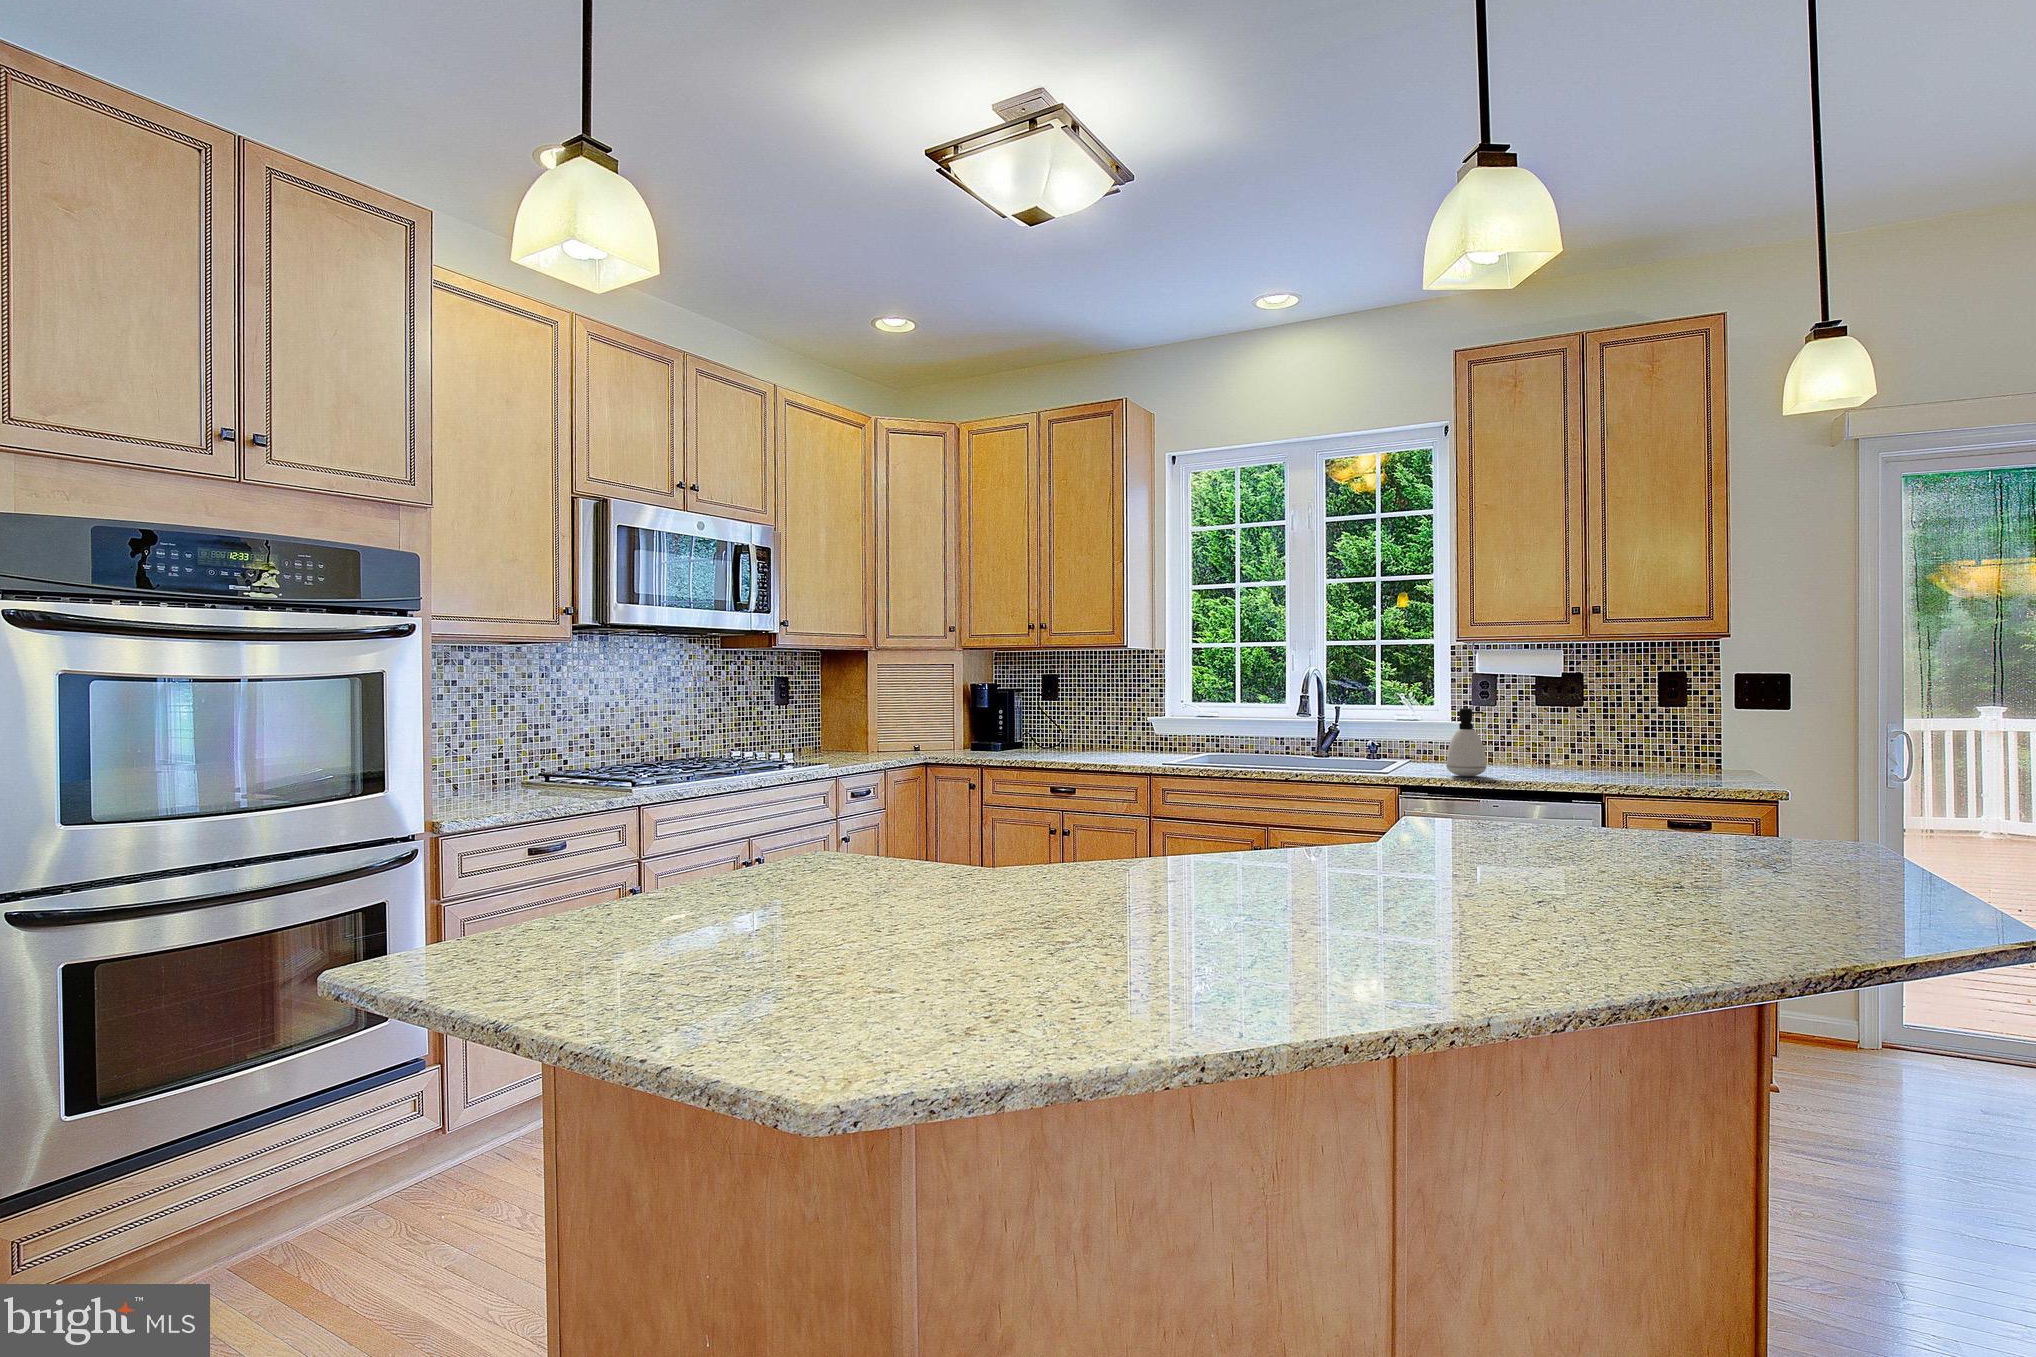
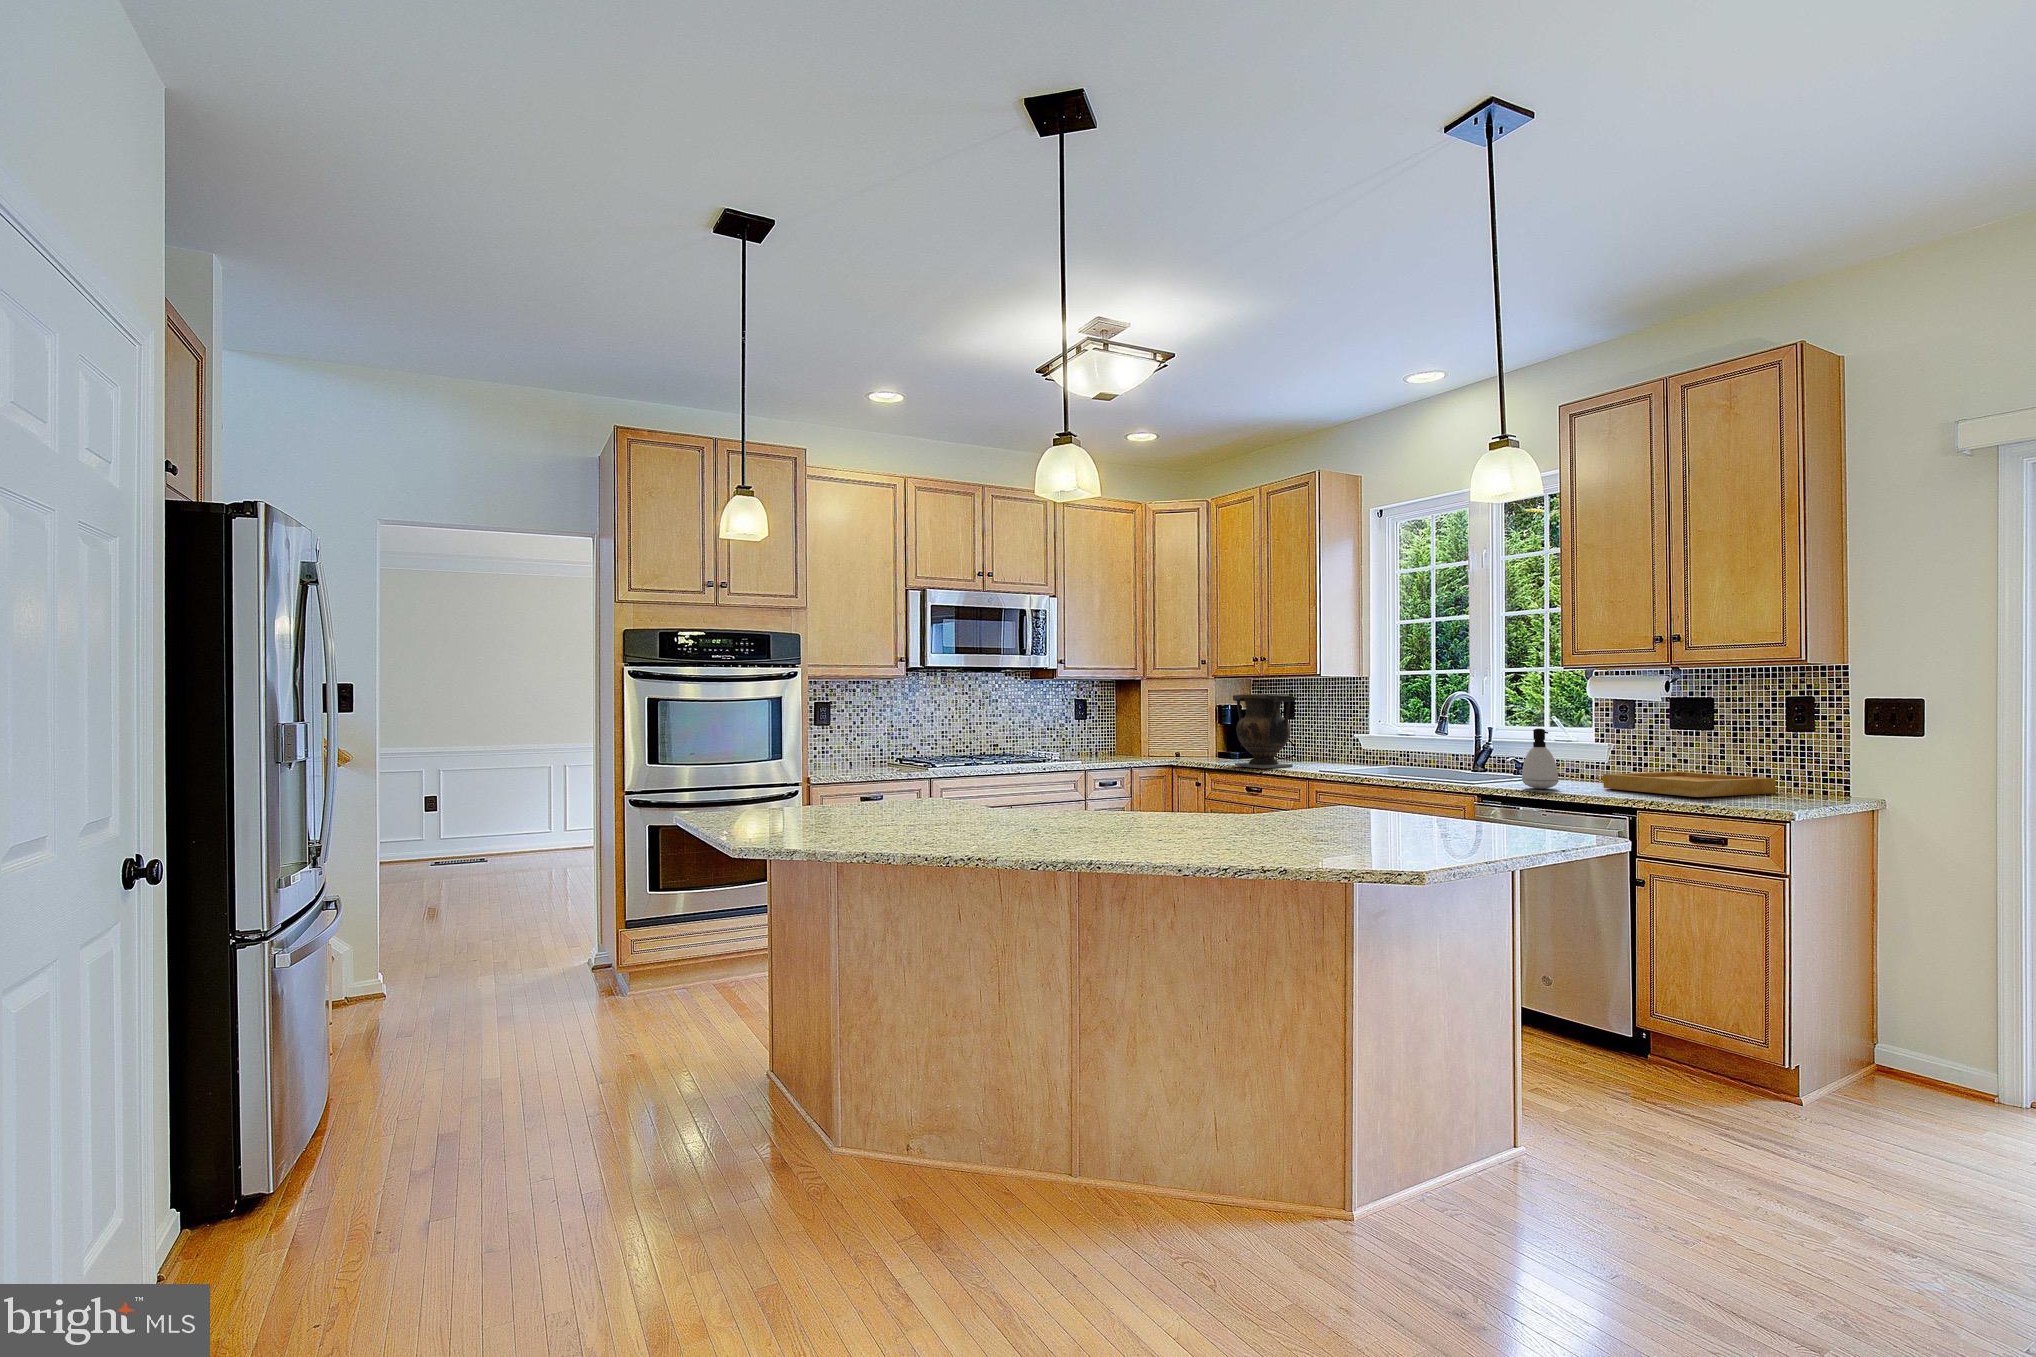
vase: none [1034,670,1120,764] -> present [1233,694,1294,768]
tray: none [1520,750,1665,779] -> present [1603,771,1776,797]

